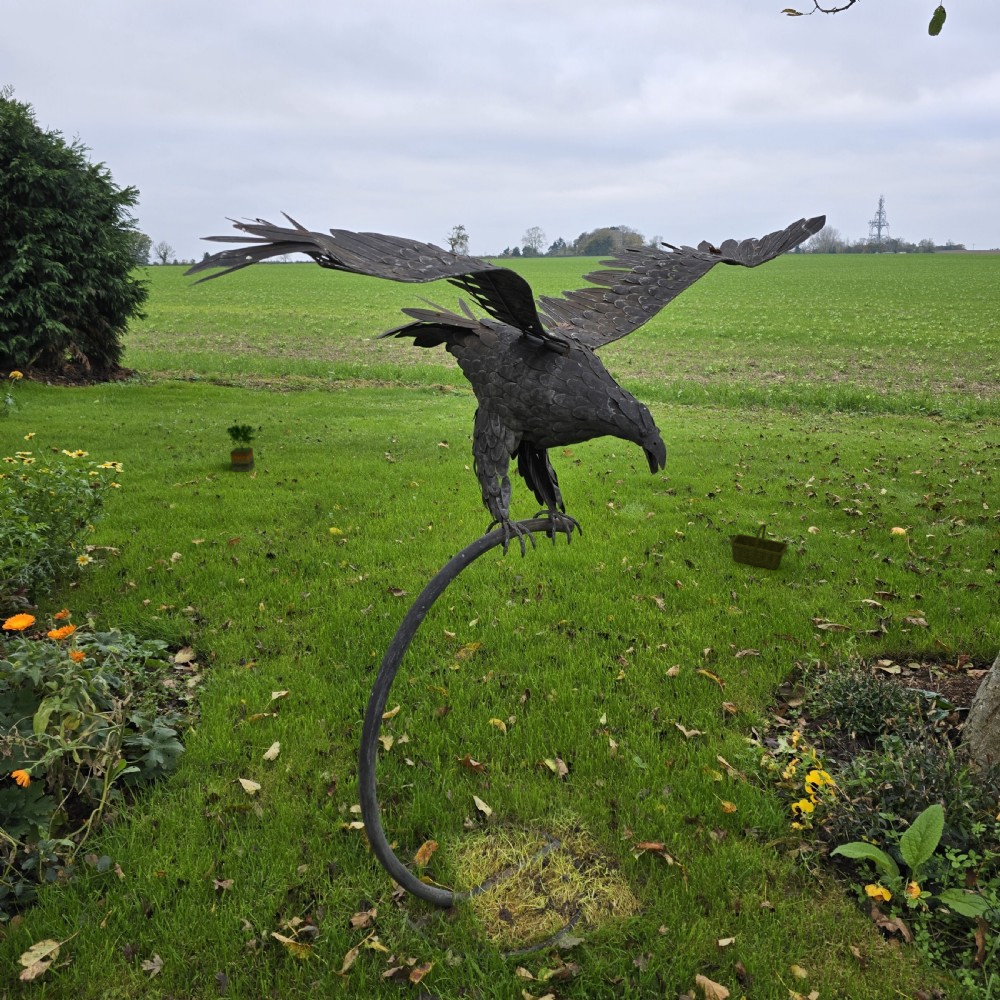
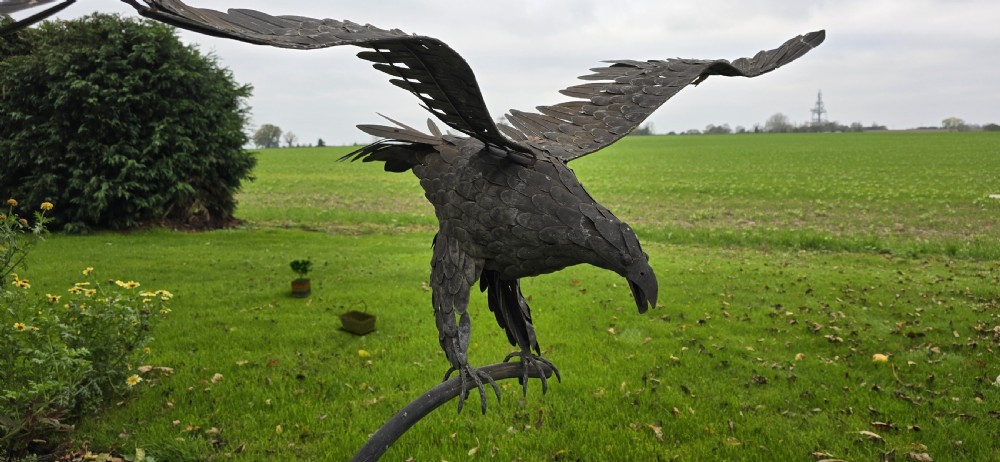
basket: present [731,524,788,570] -> present [339,302,377,334]

